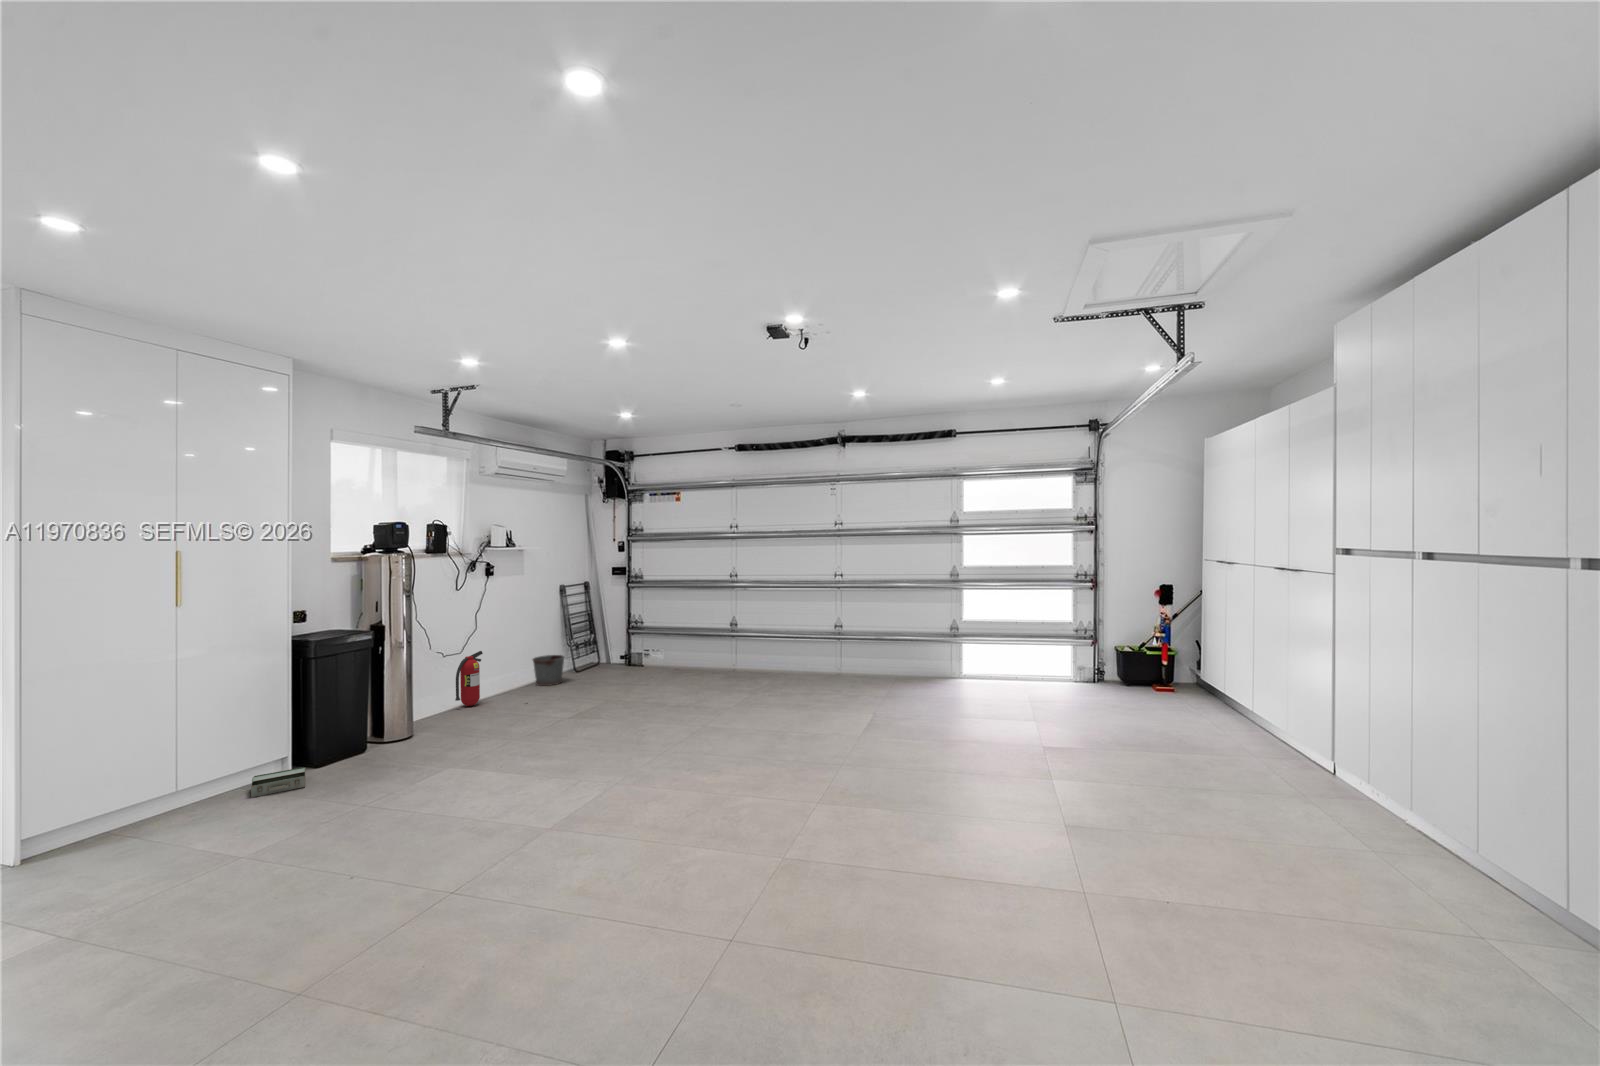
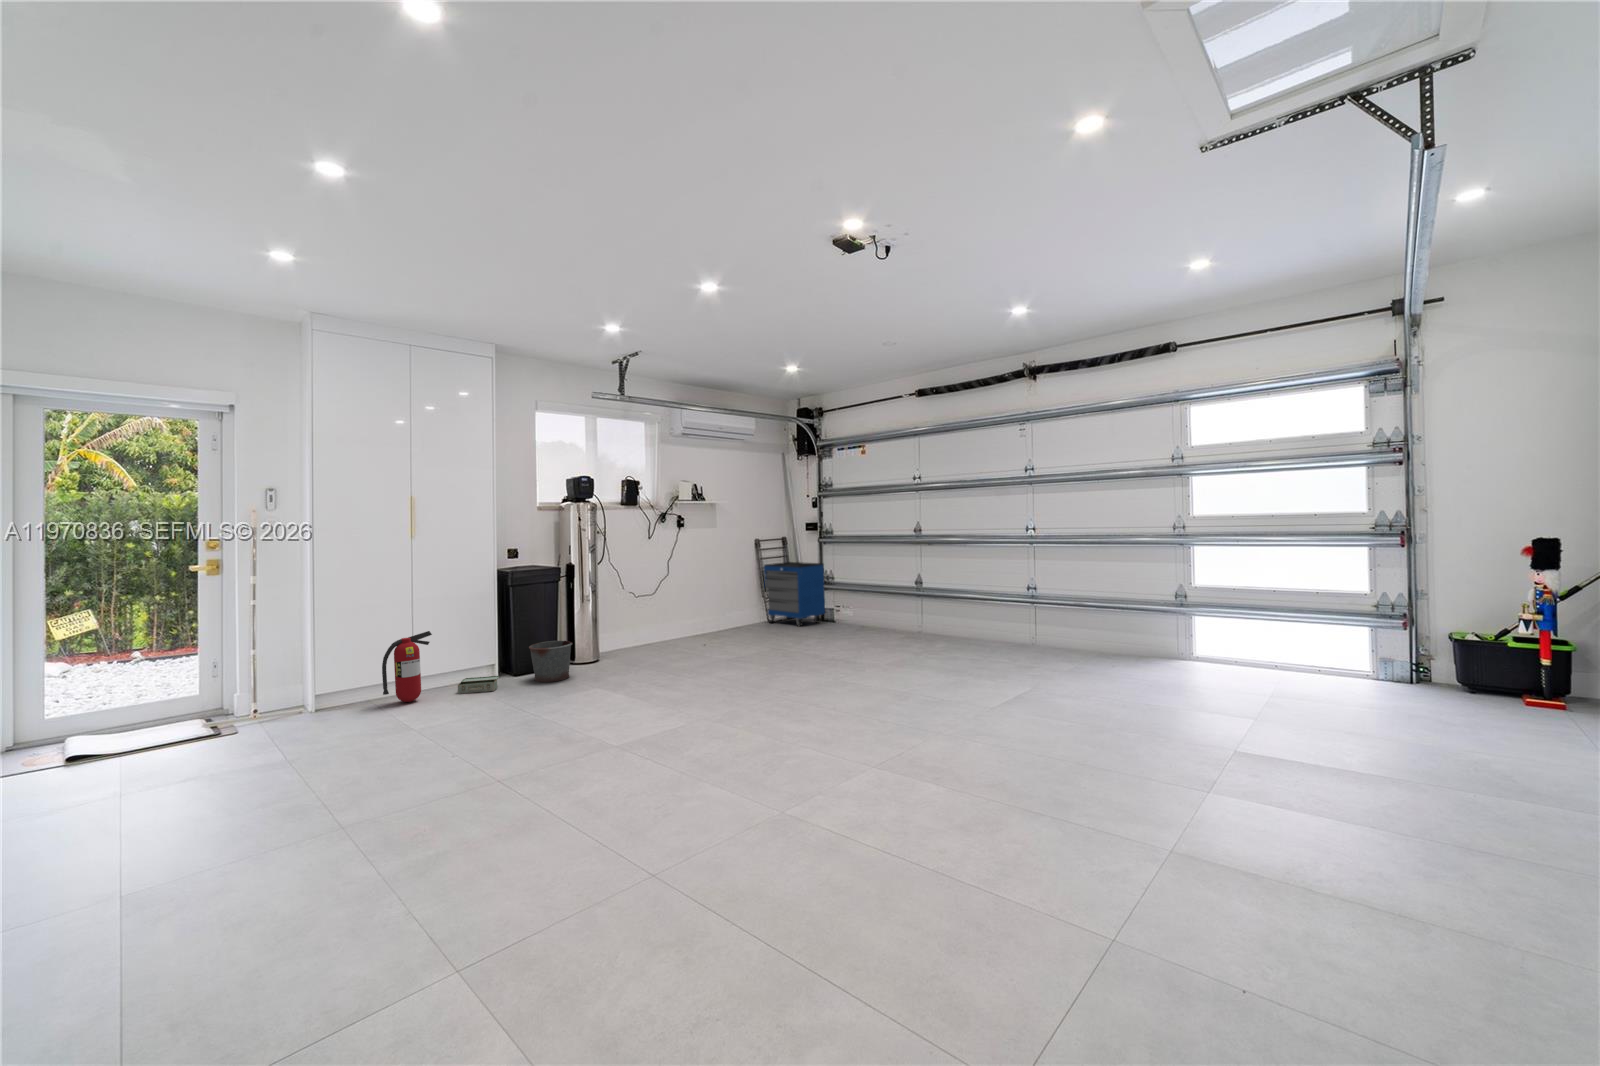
storage cabinet: none [566,607,635,674] -> present [764,562,825,626]
fire extinguisher: present [455,651,483,706] -> present [382,631,432,702]
bucket: present [533,655,565,686] -> present [529,641,573,682]

